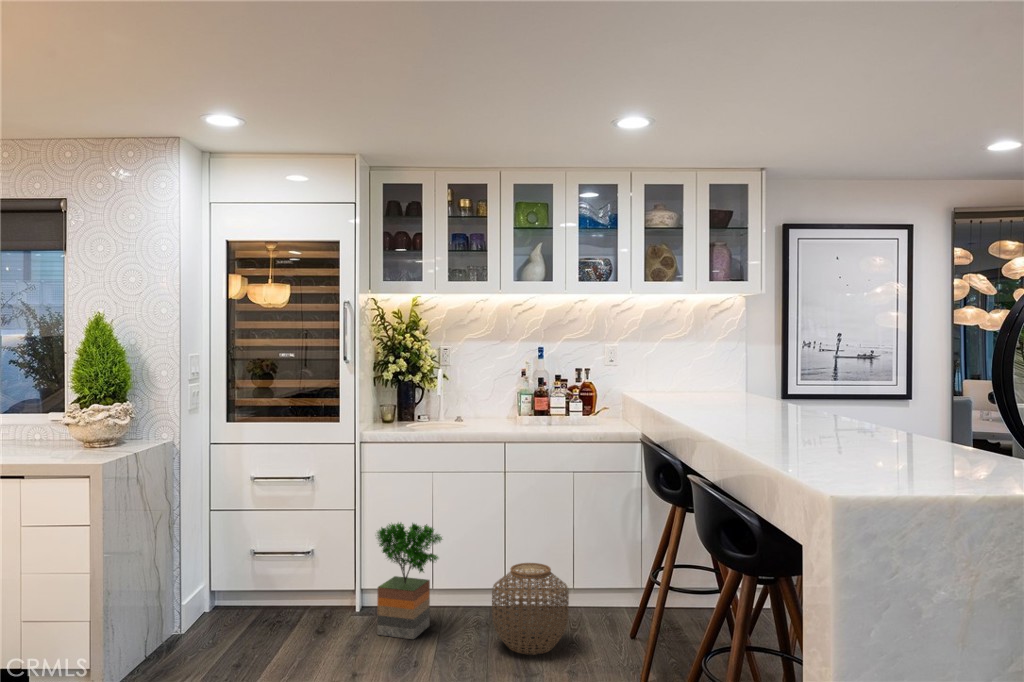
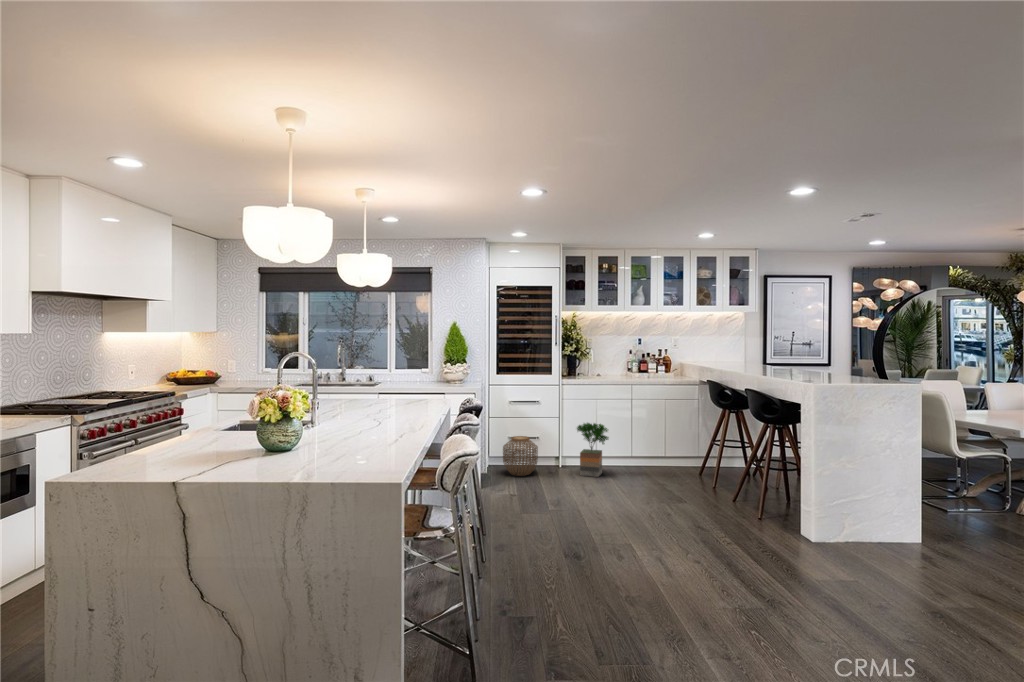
woven basket: present [492,563,569,654] -> present [503,436,538,476]

